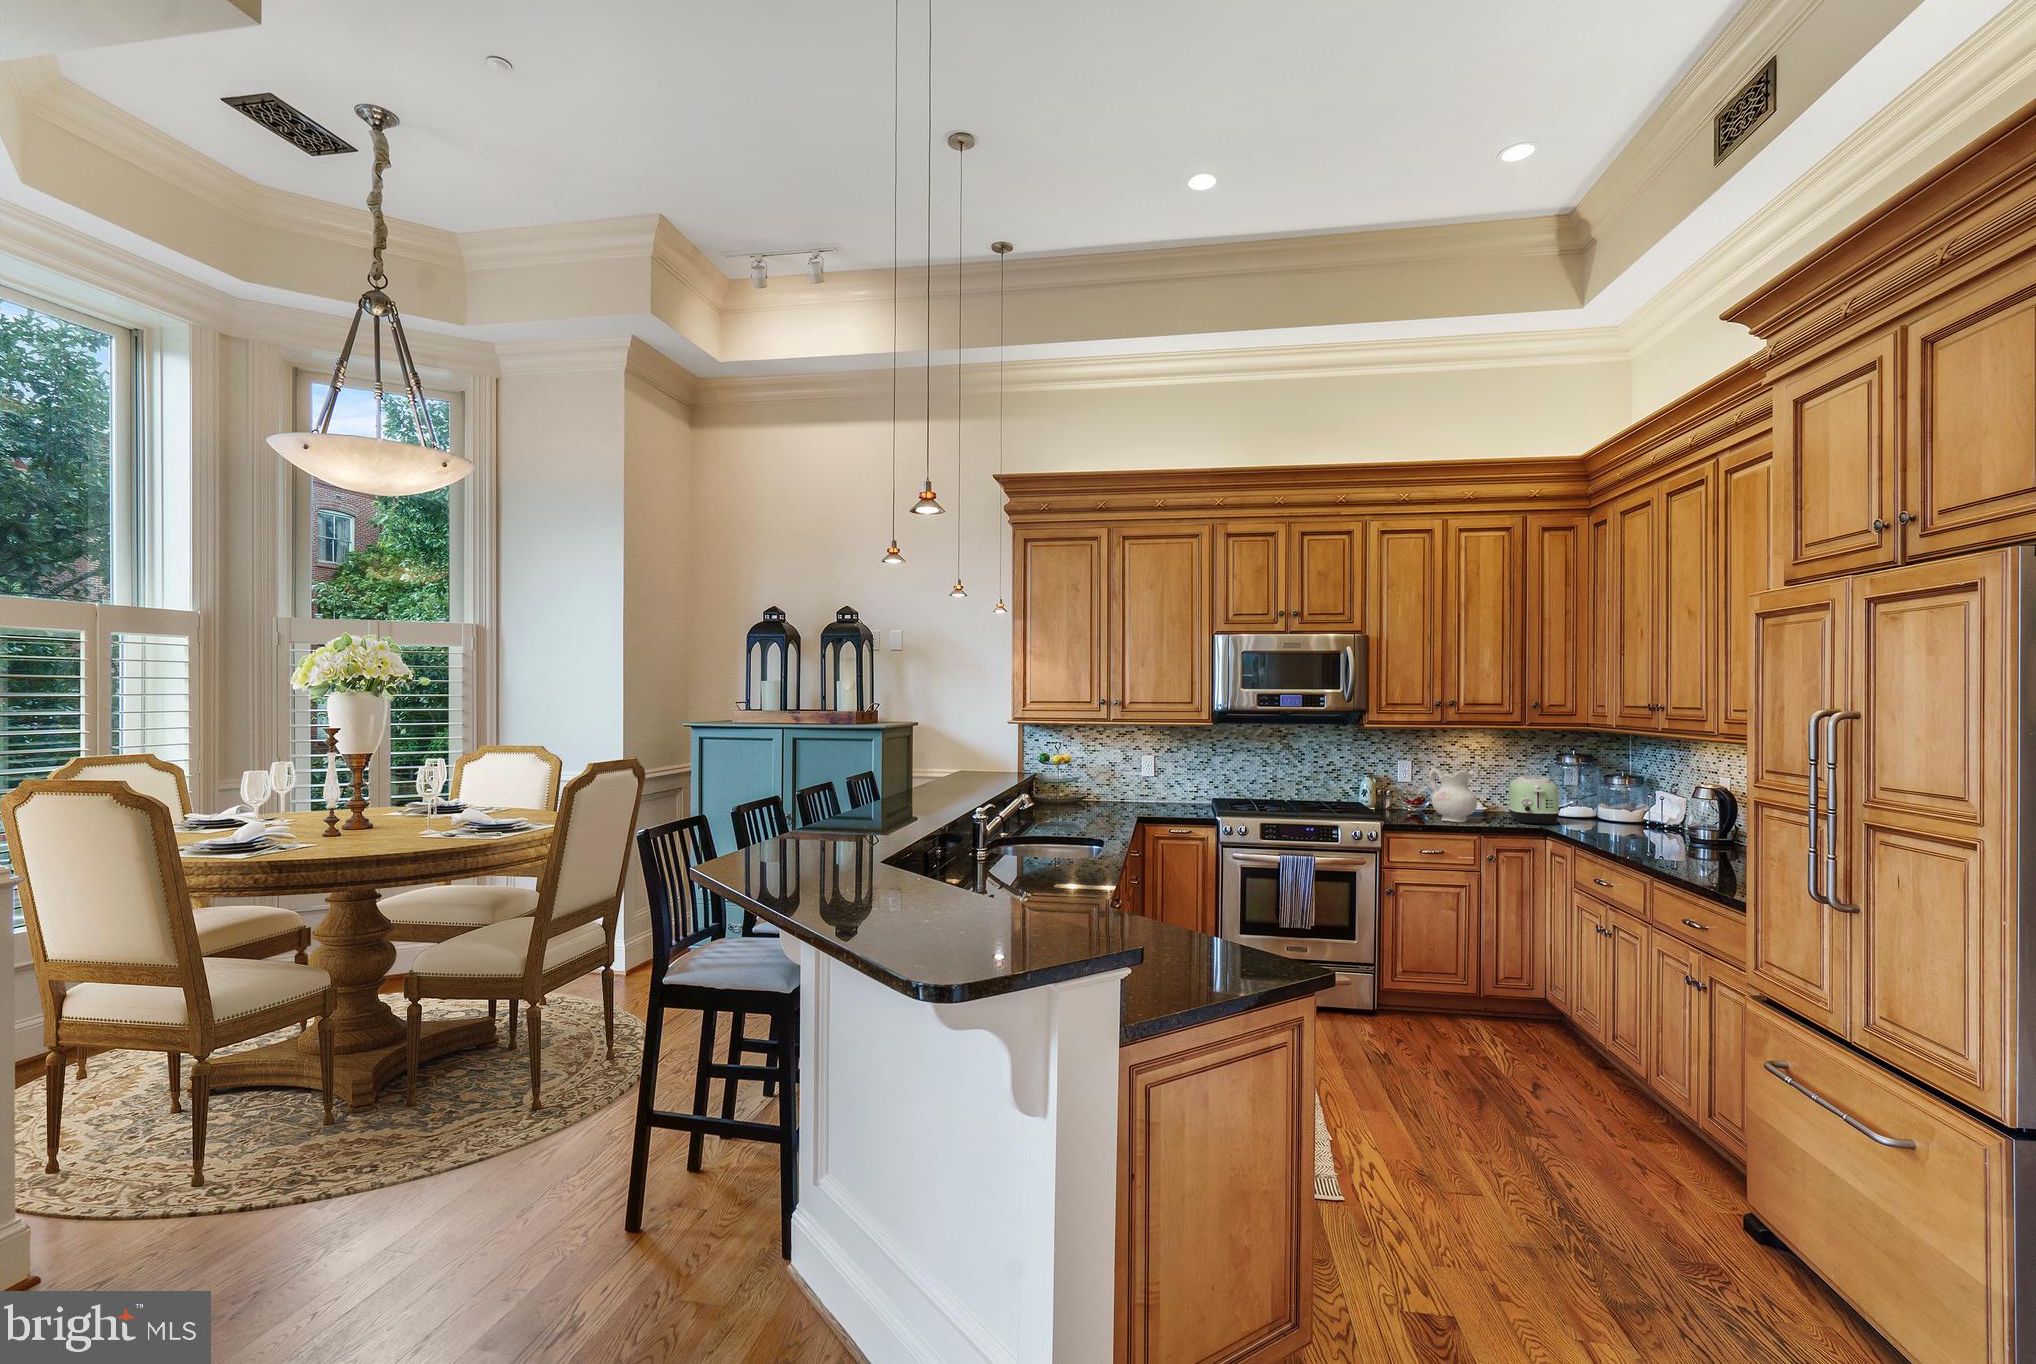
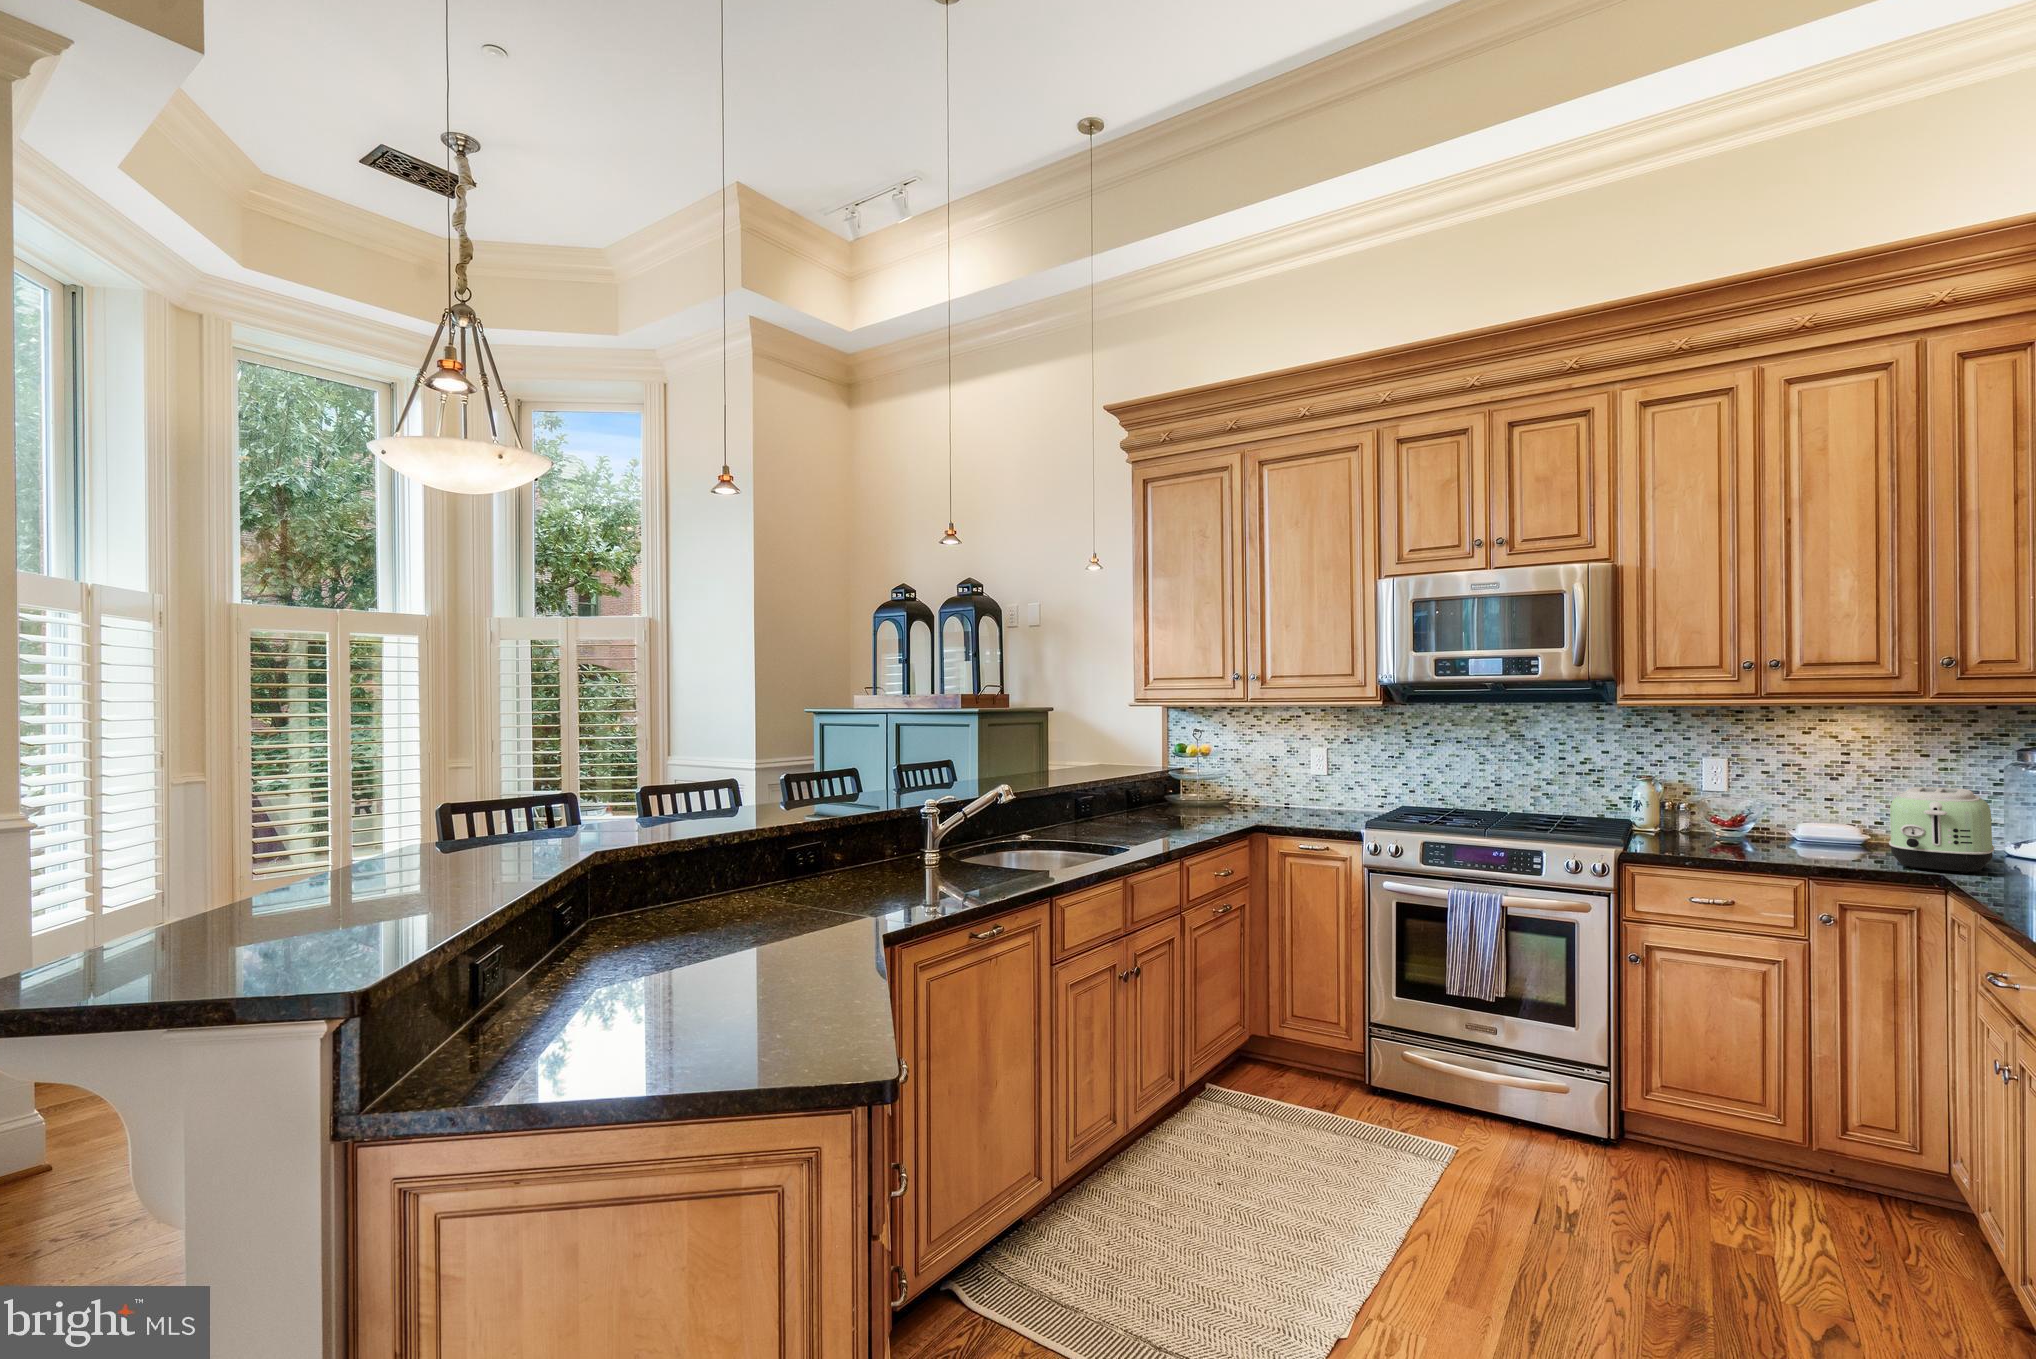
ceramic pitcher: present [1429,766,1477,822] -> none [1731,765,1817,859]

